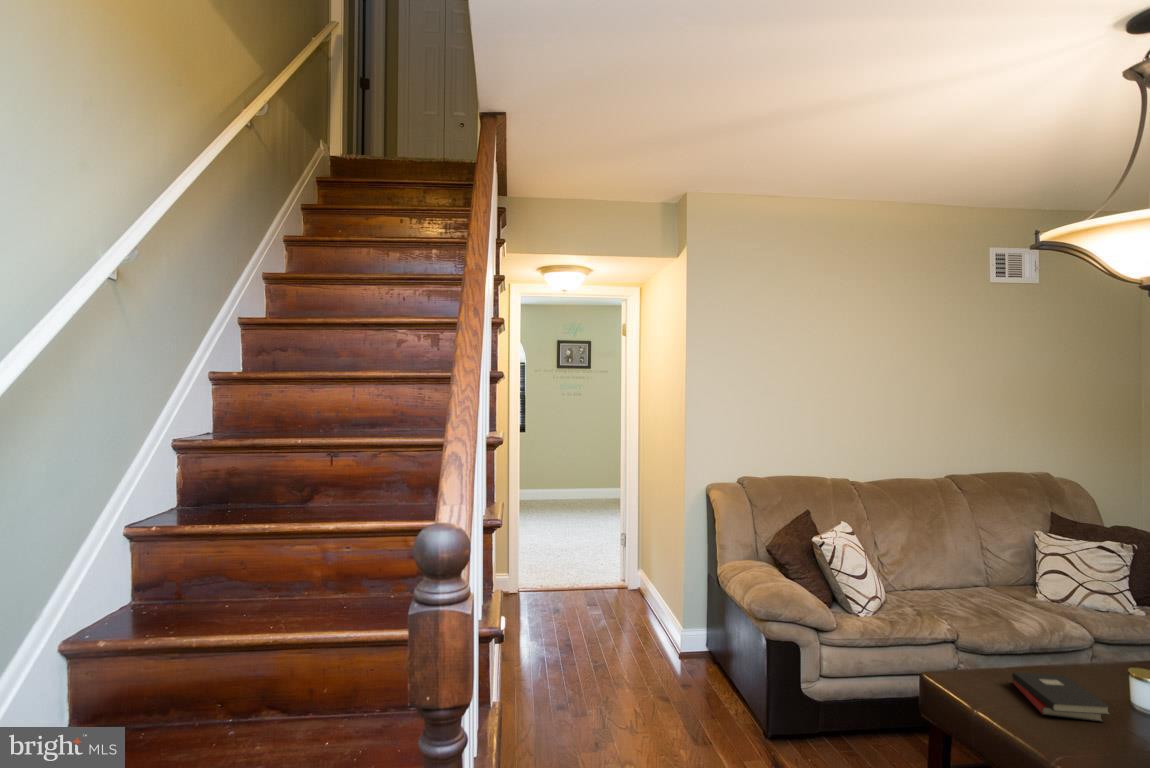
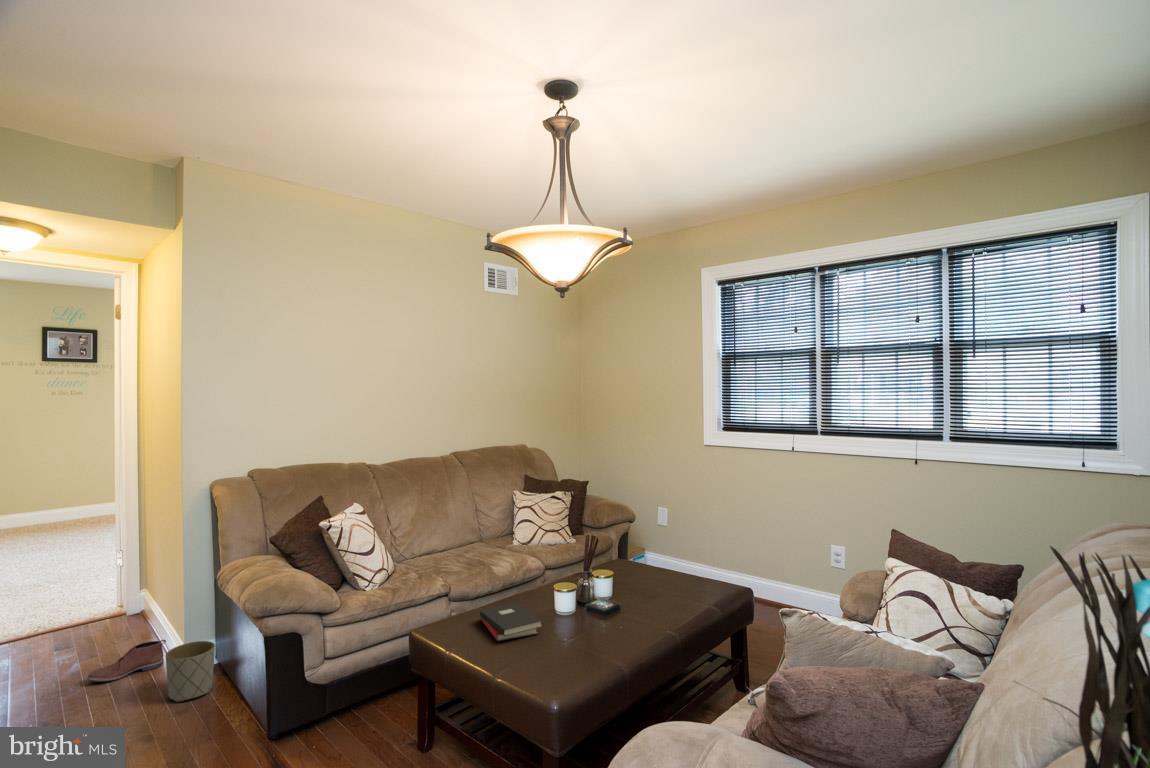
shoe: none [616,617,668,642] -> present [87,640,166,682]
planter: none [675,626,713,677] -> present [166,641,215,702]

